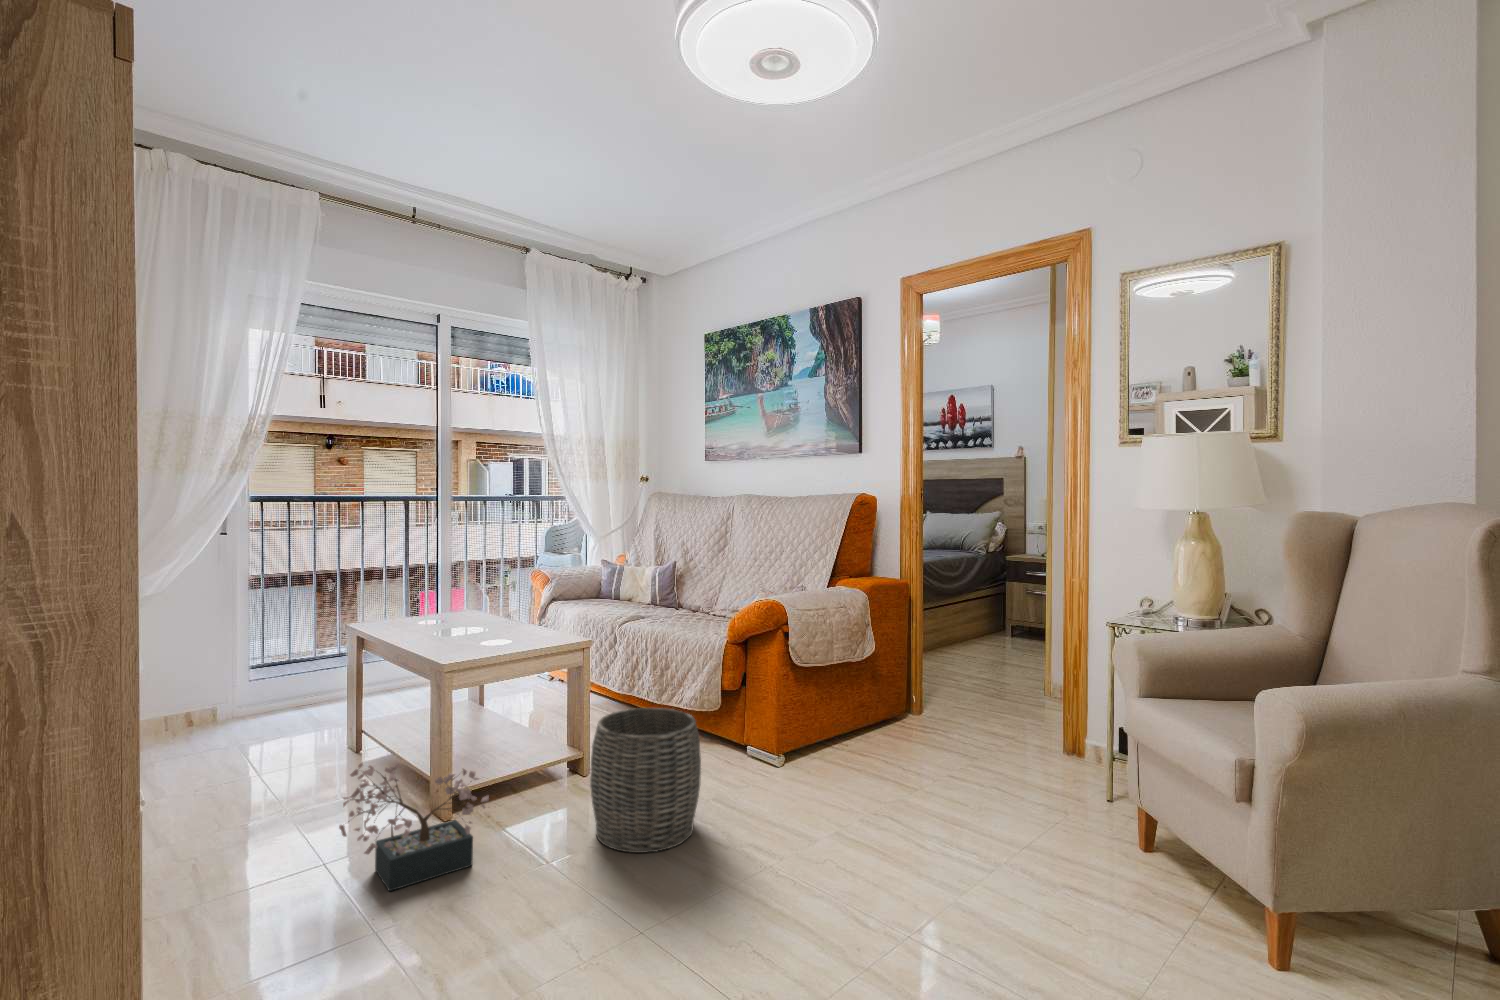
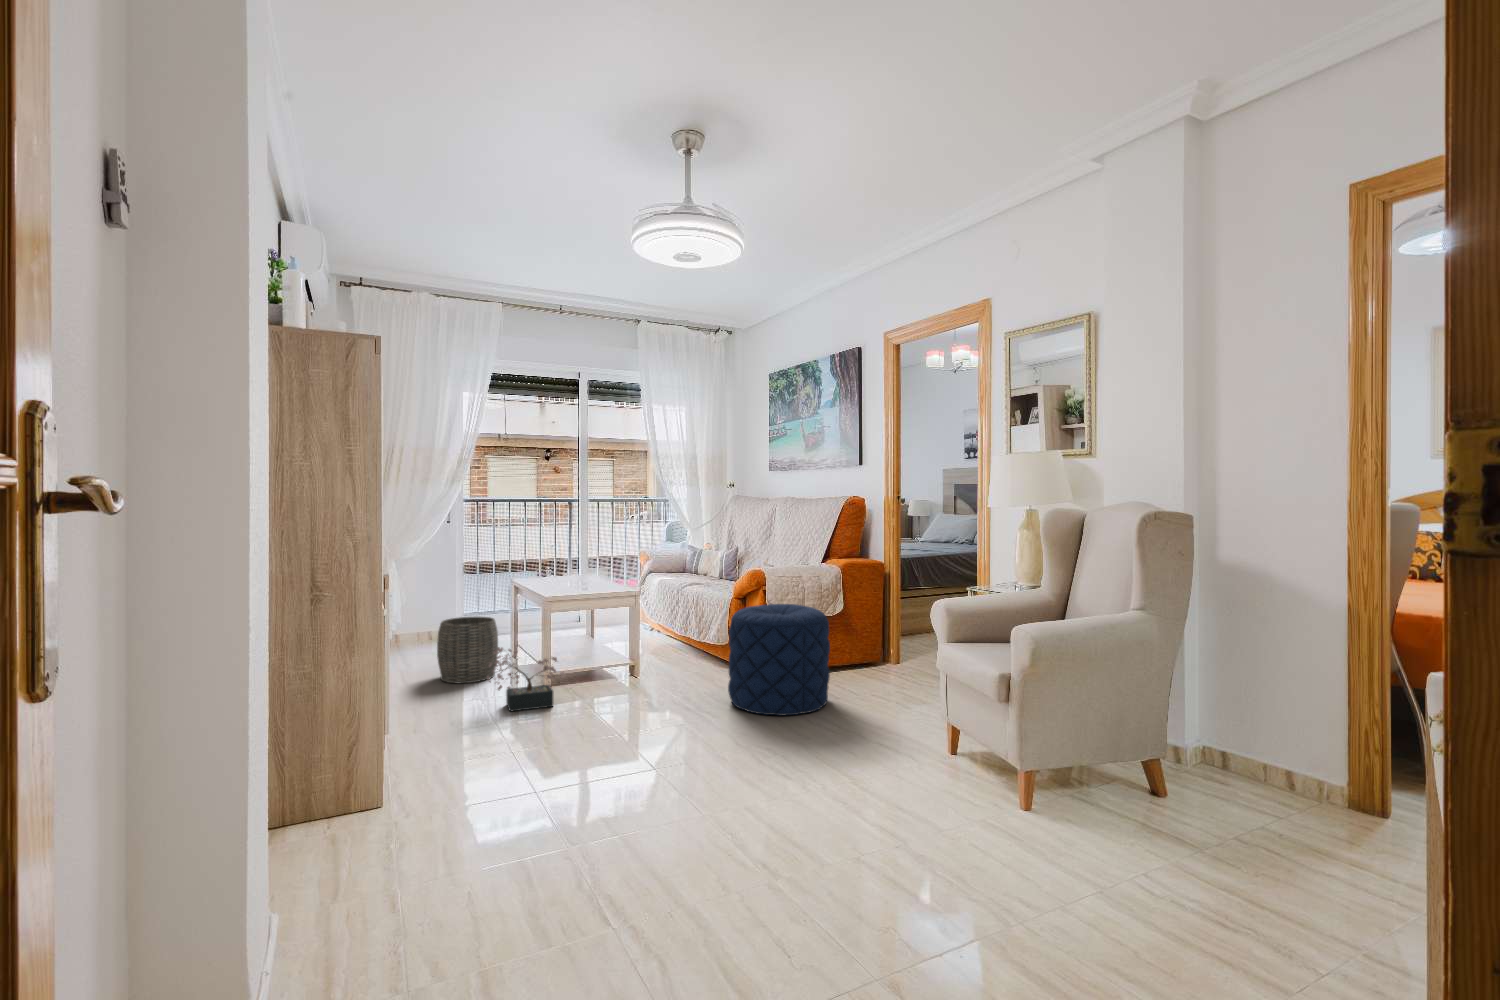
pouf: none [767,653,928,843] -> present [728,604,830,715]
woven basket: present [590,708,701,853] -> present [437,617,498,683]

